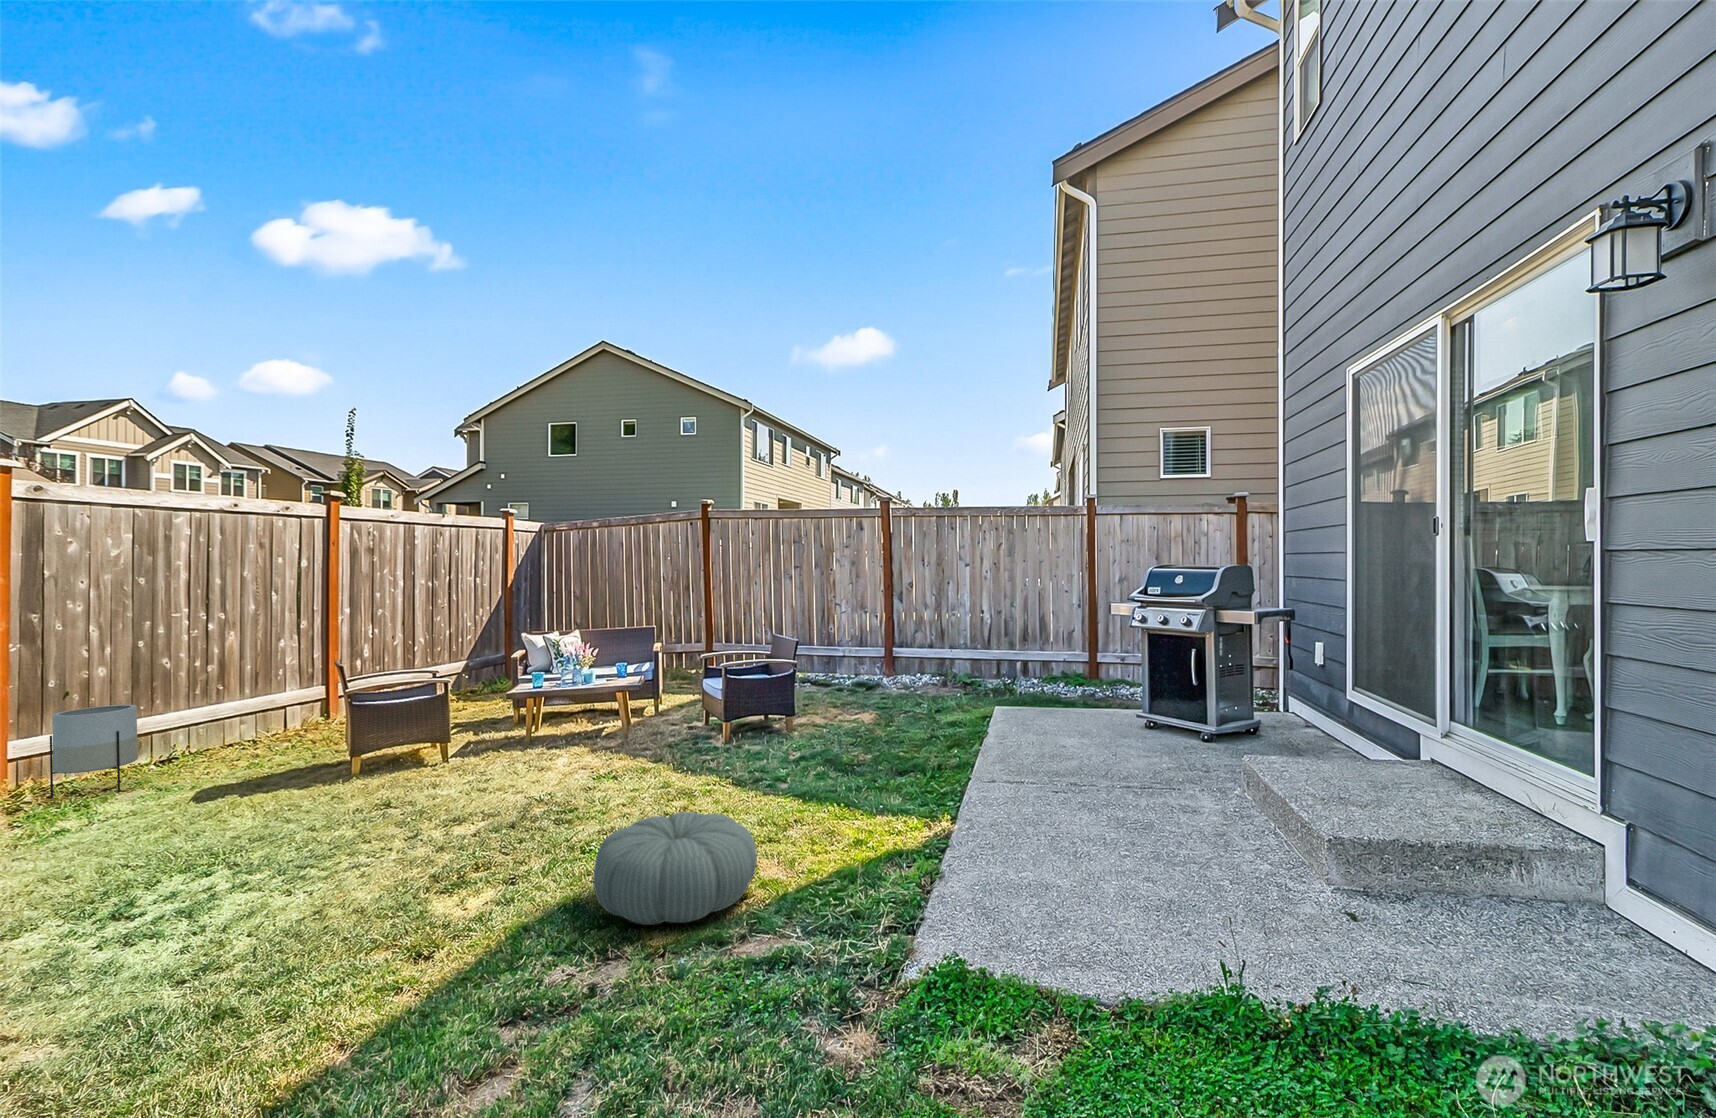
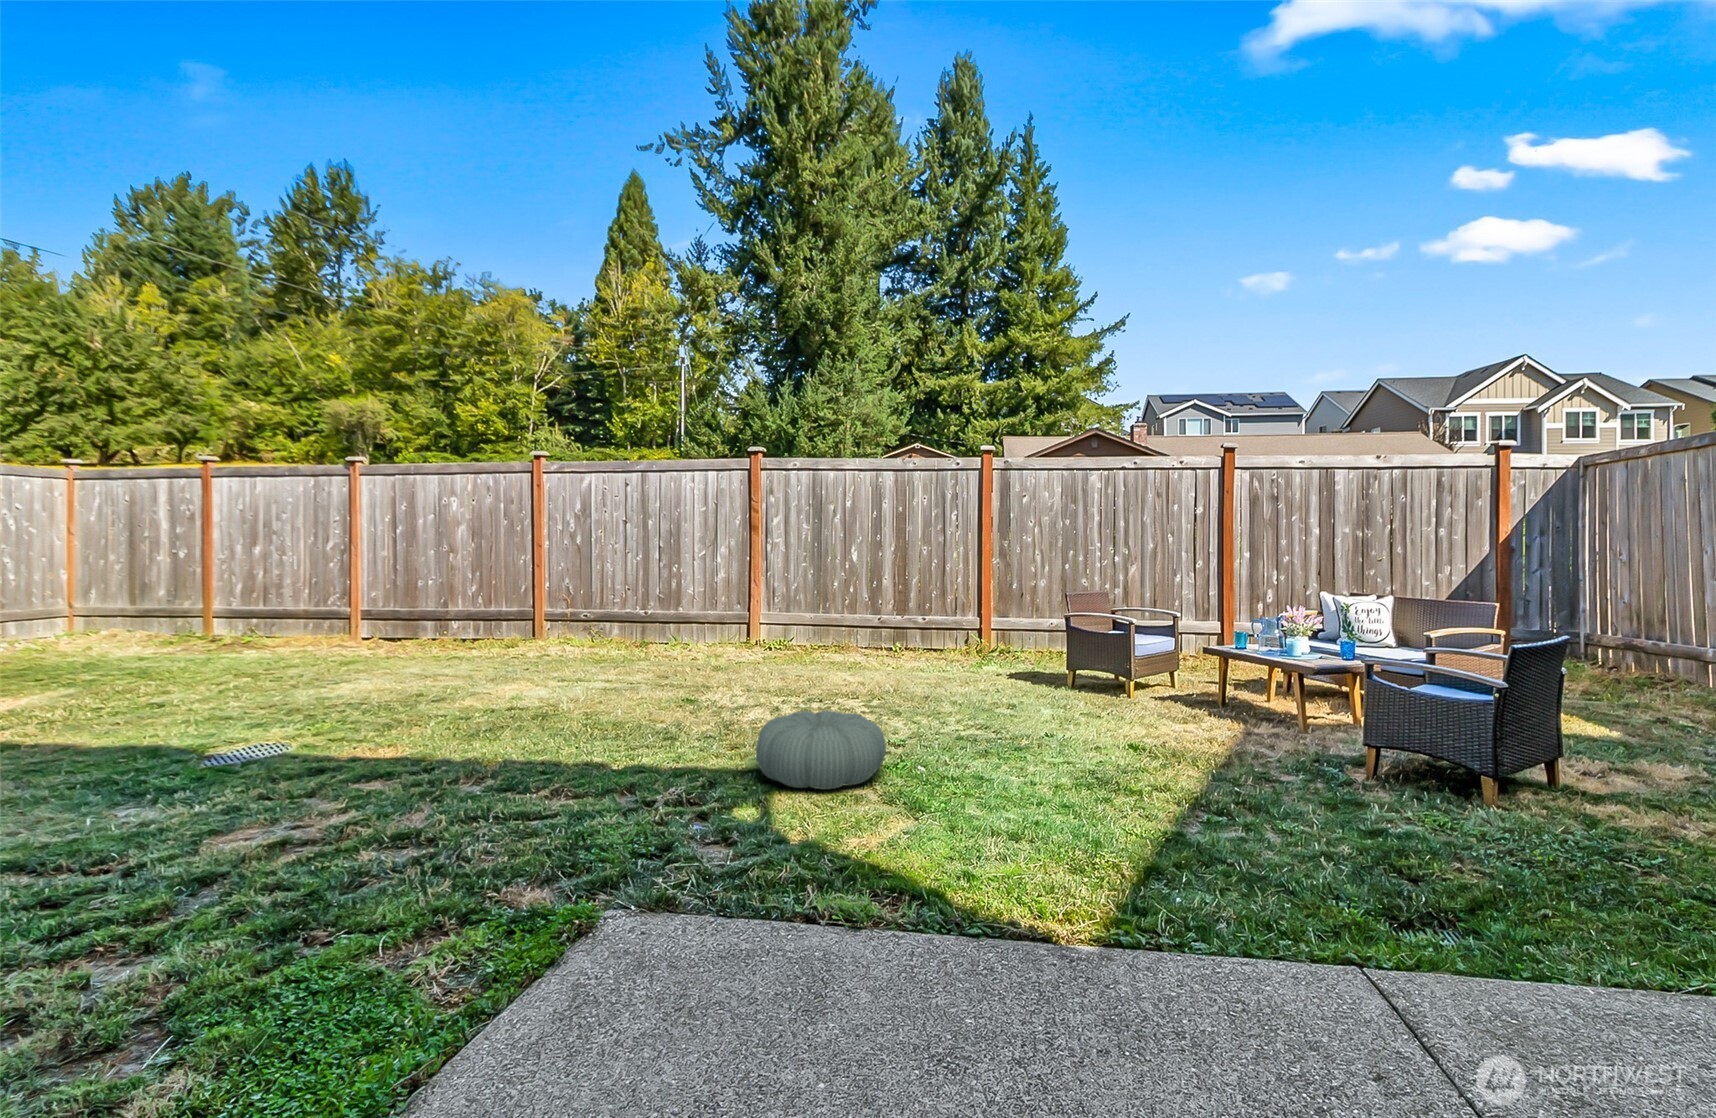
planter: present [50,705,138,798] -> none [1016,601,1055,656]

